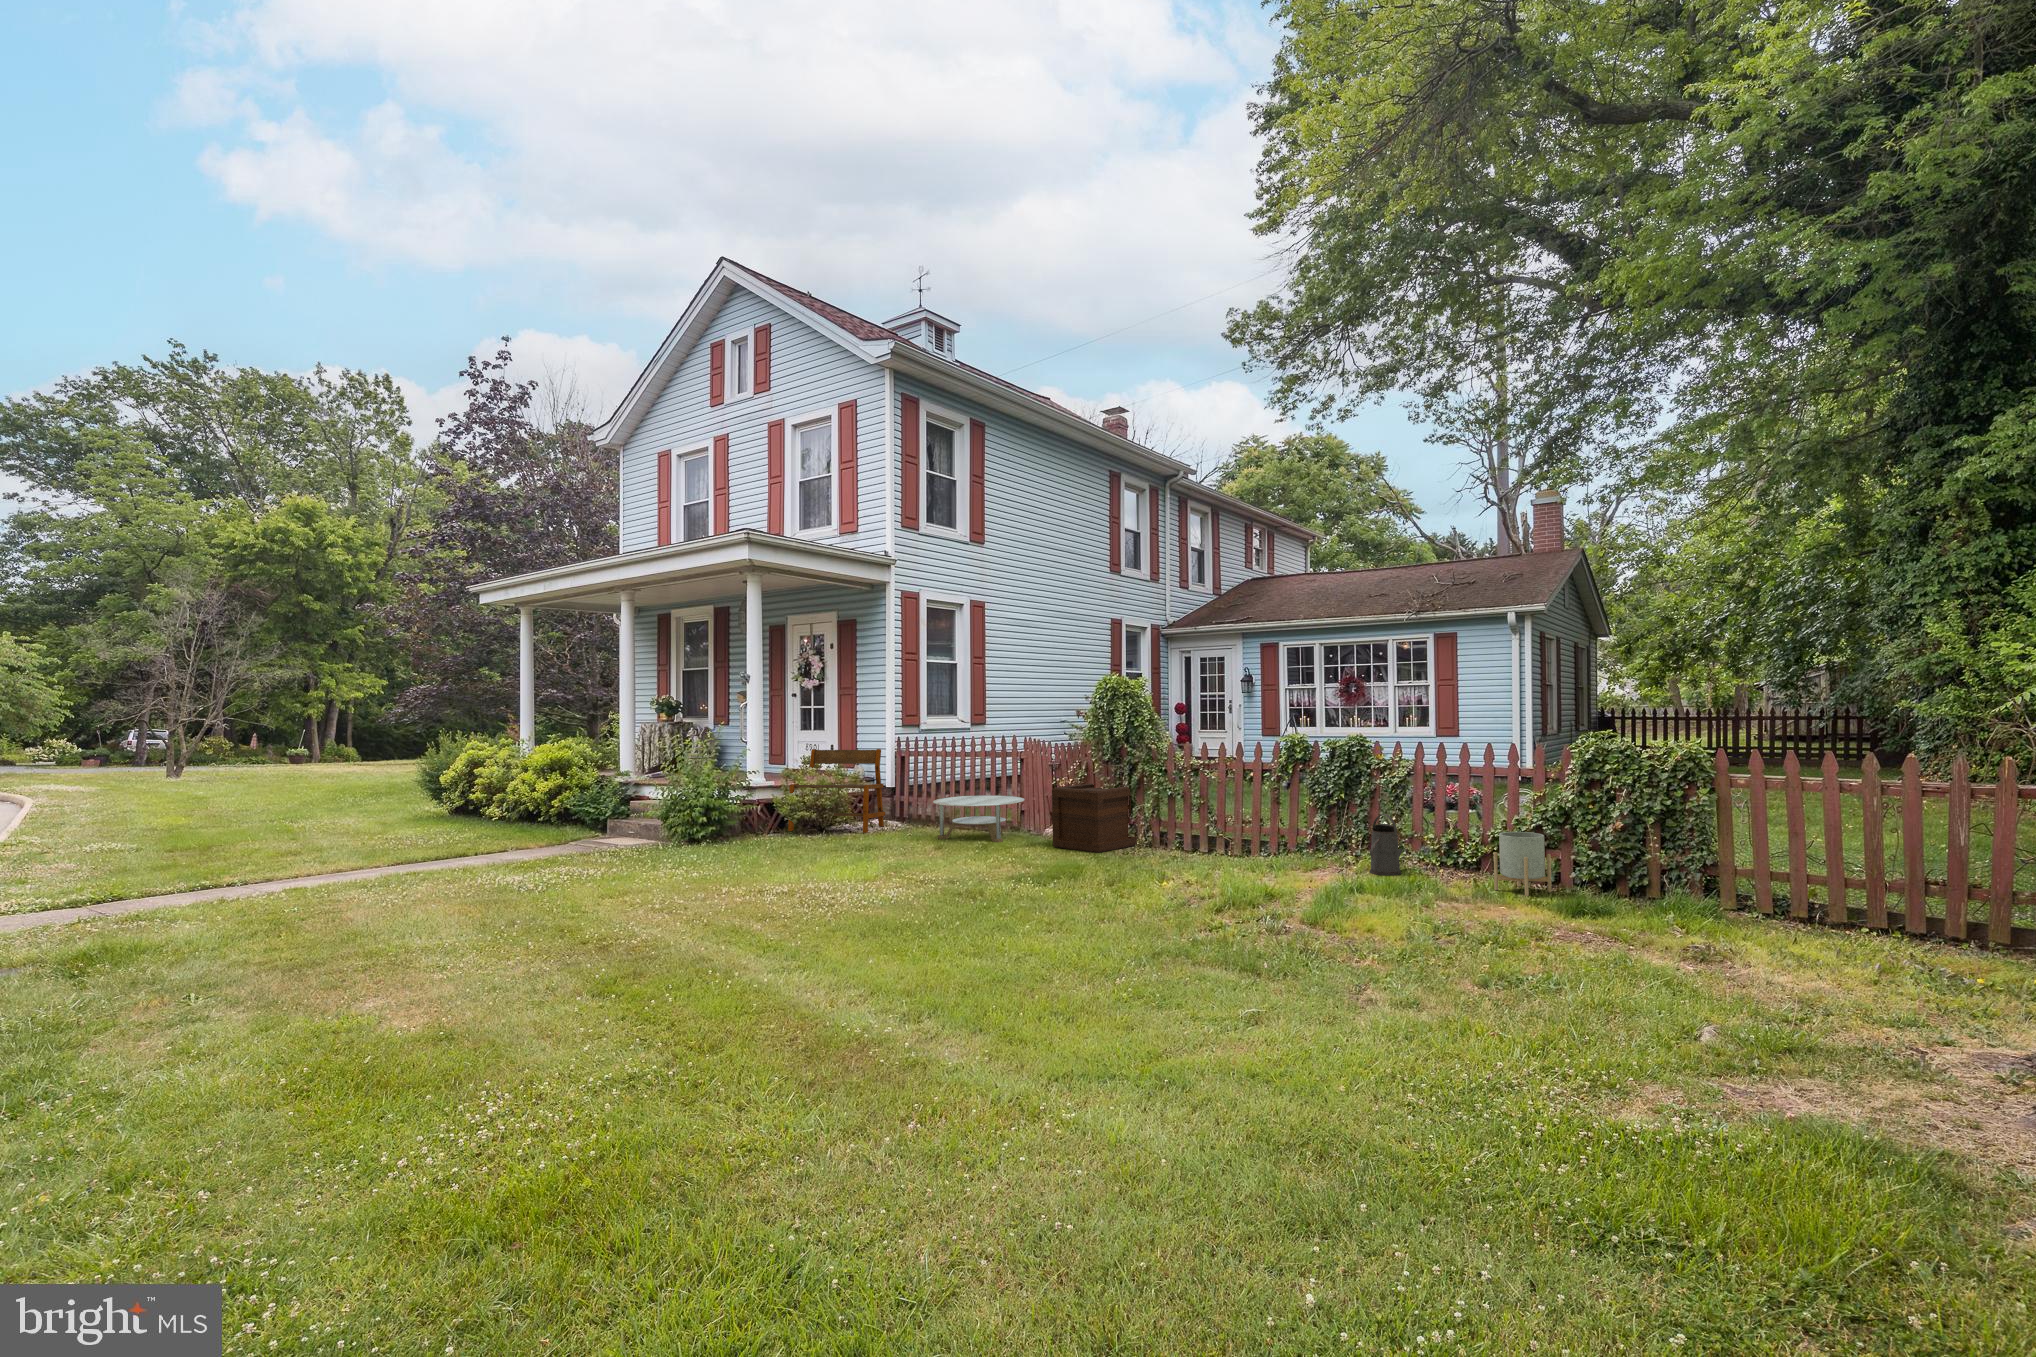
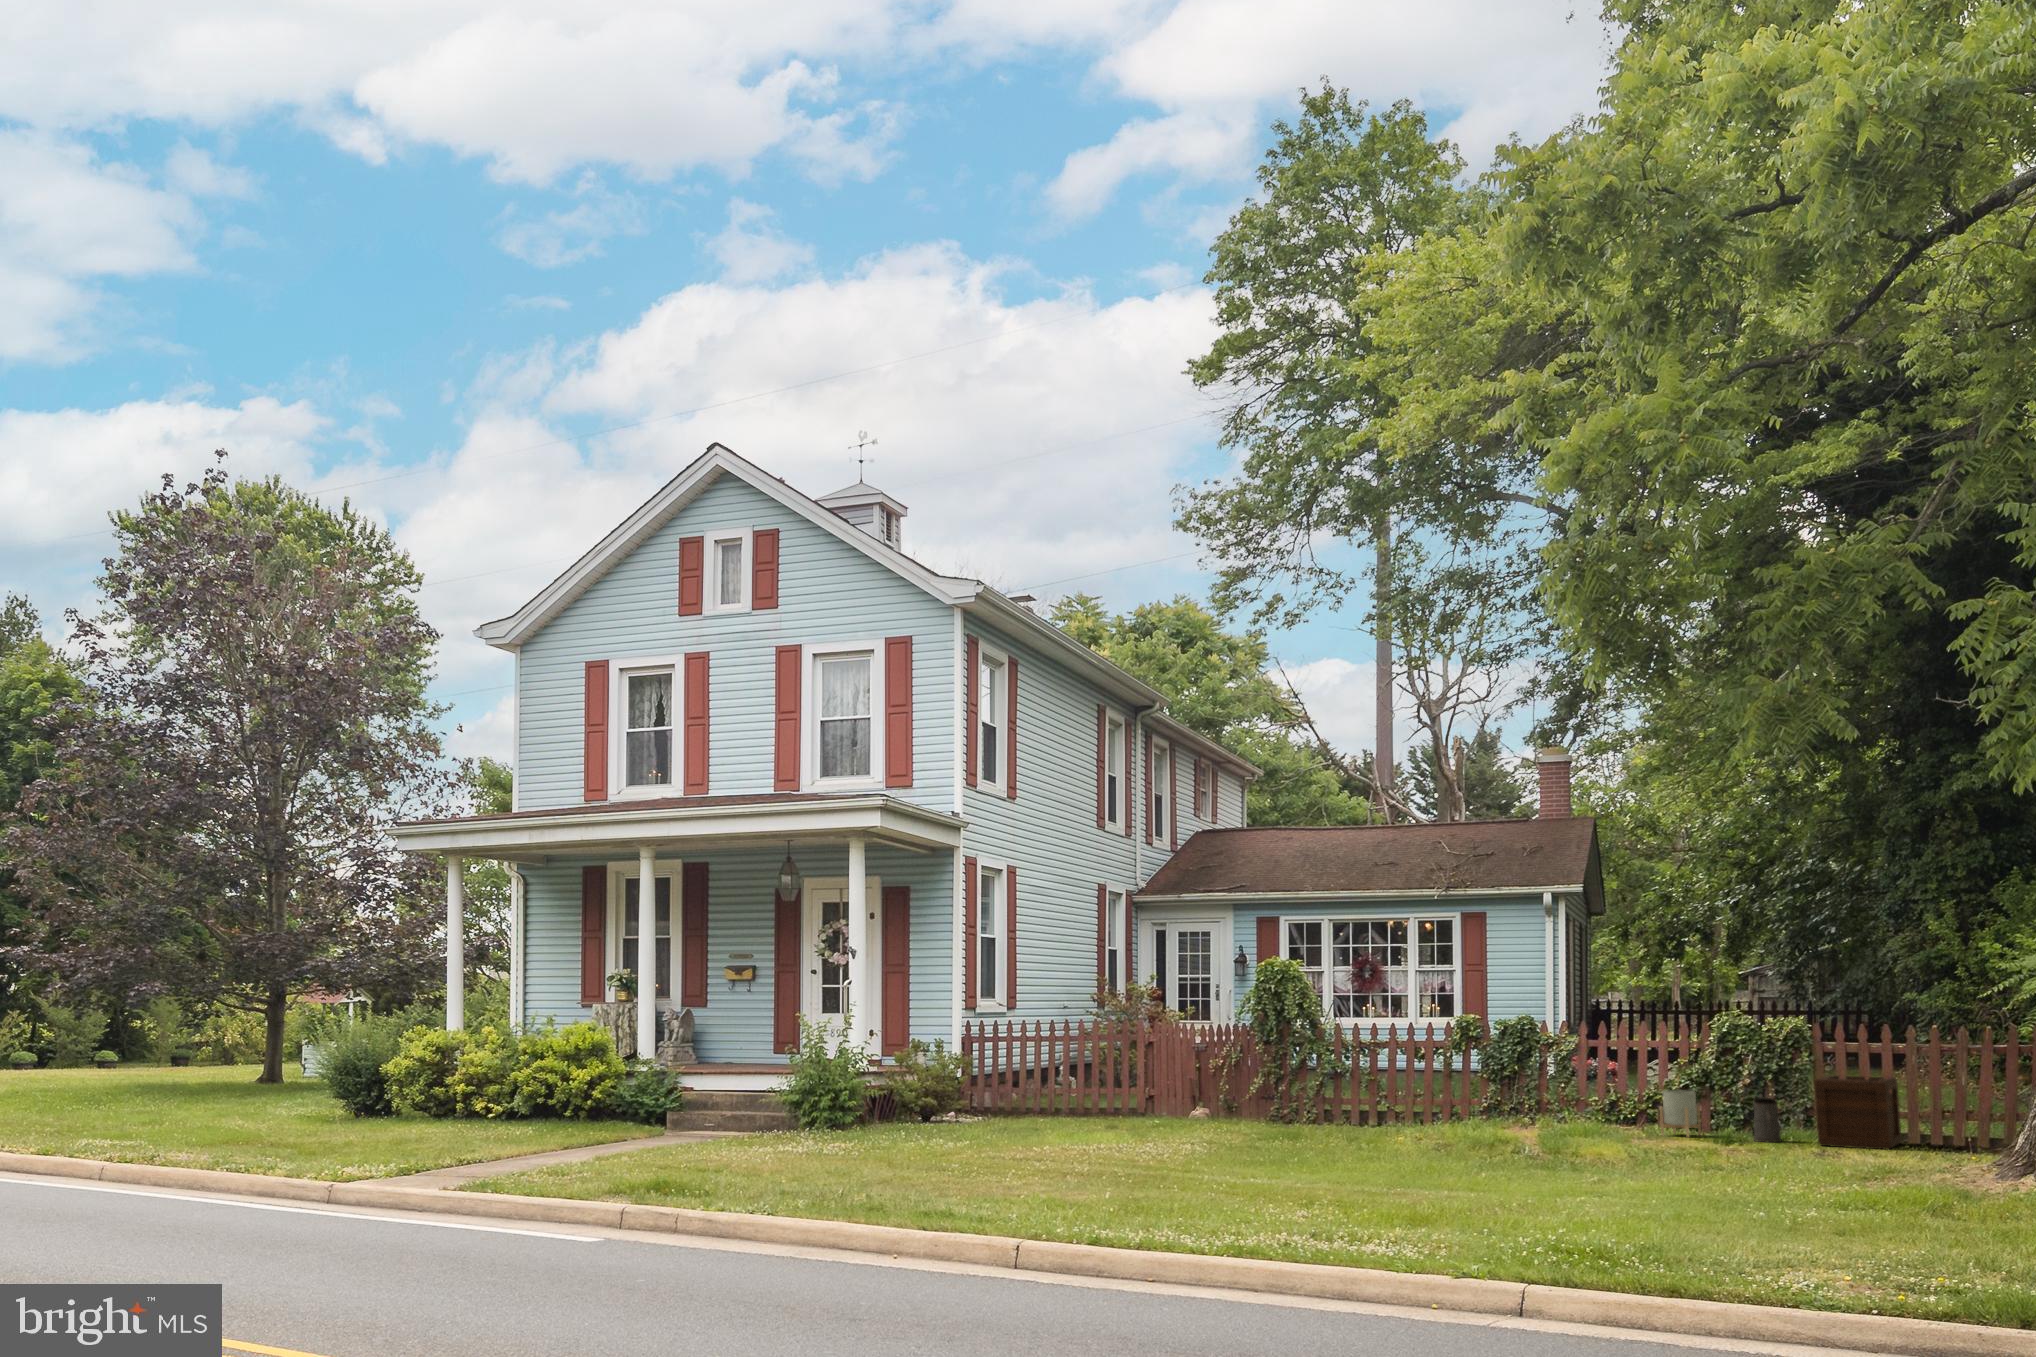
bench: present [788,749,885,833] -> none [916,1031,1008,1120]
wooden crate: present [1052,784,1137,853] -> present [1815,1075,1901,1149]
round table: present [933,795,1024,842] -> none [1095,1078,1187,1122]
watering can: present [1370,814,1404,875] -> present [1754,1090,1782,1142]

